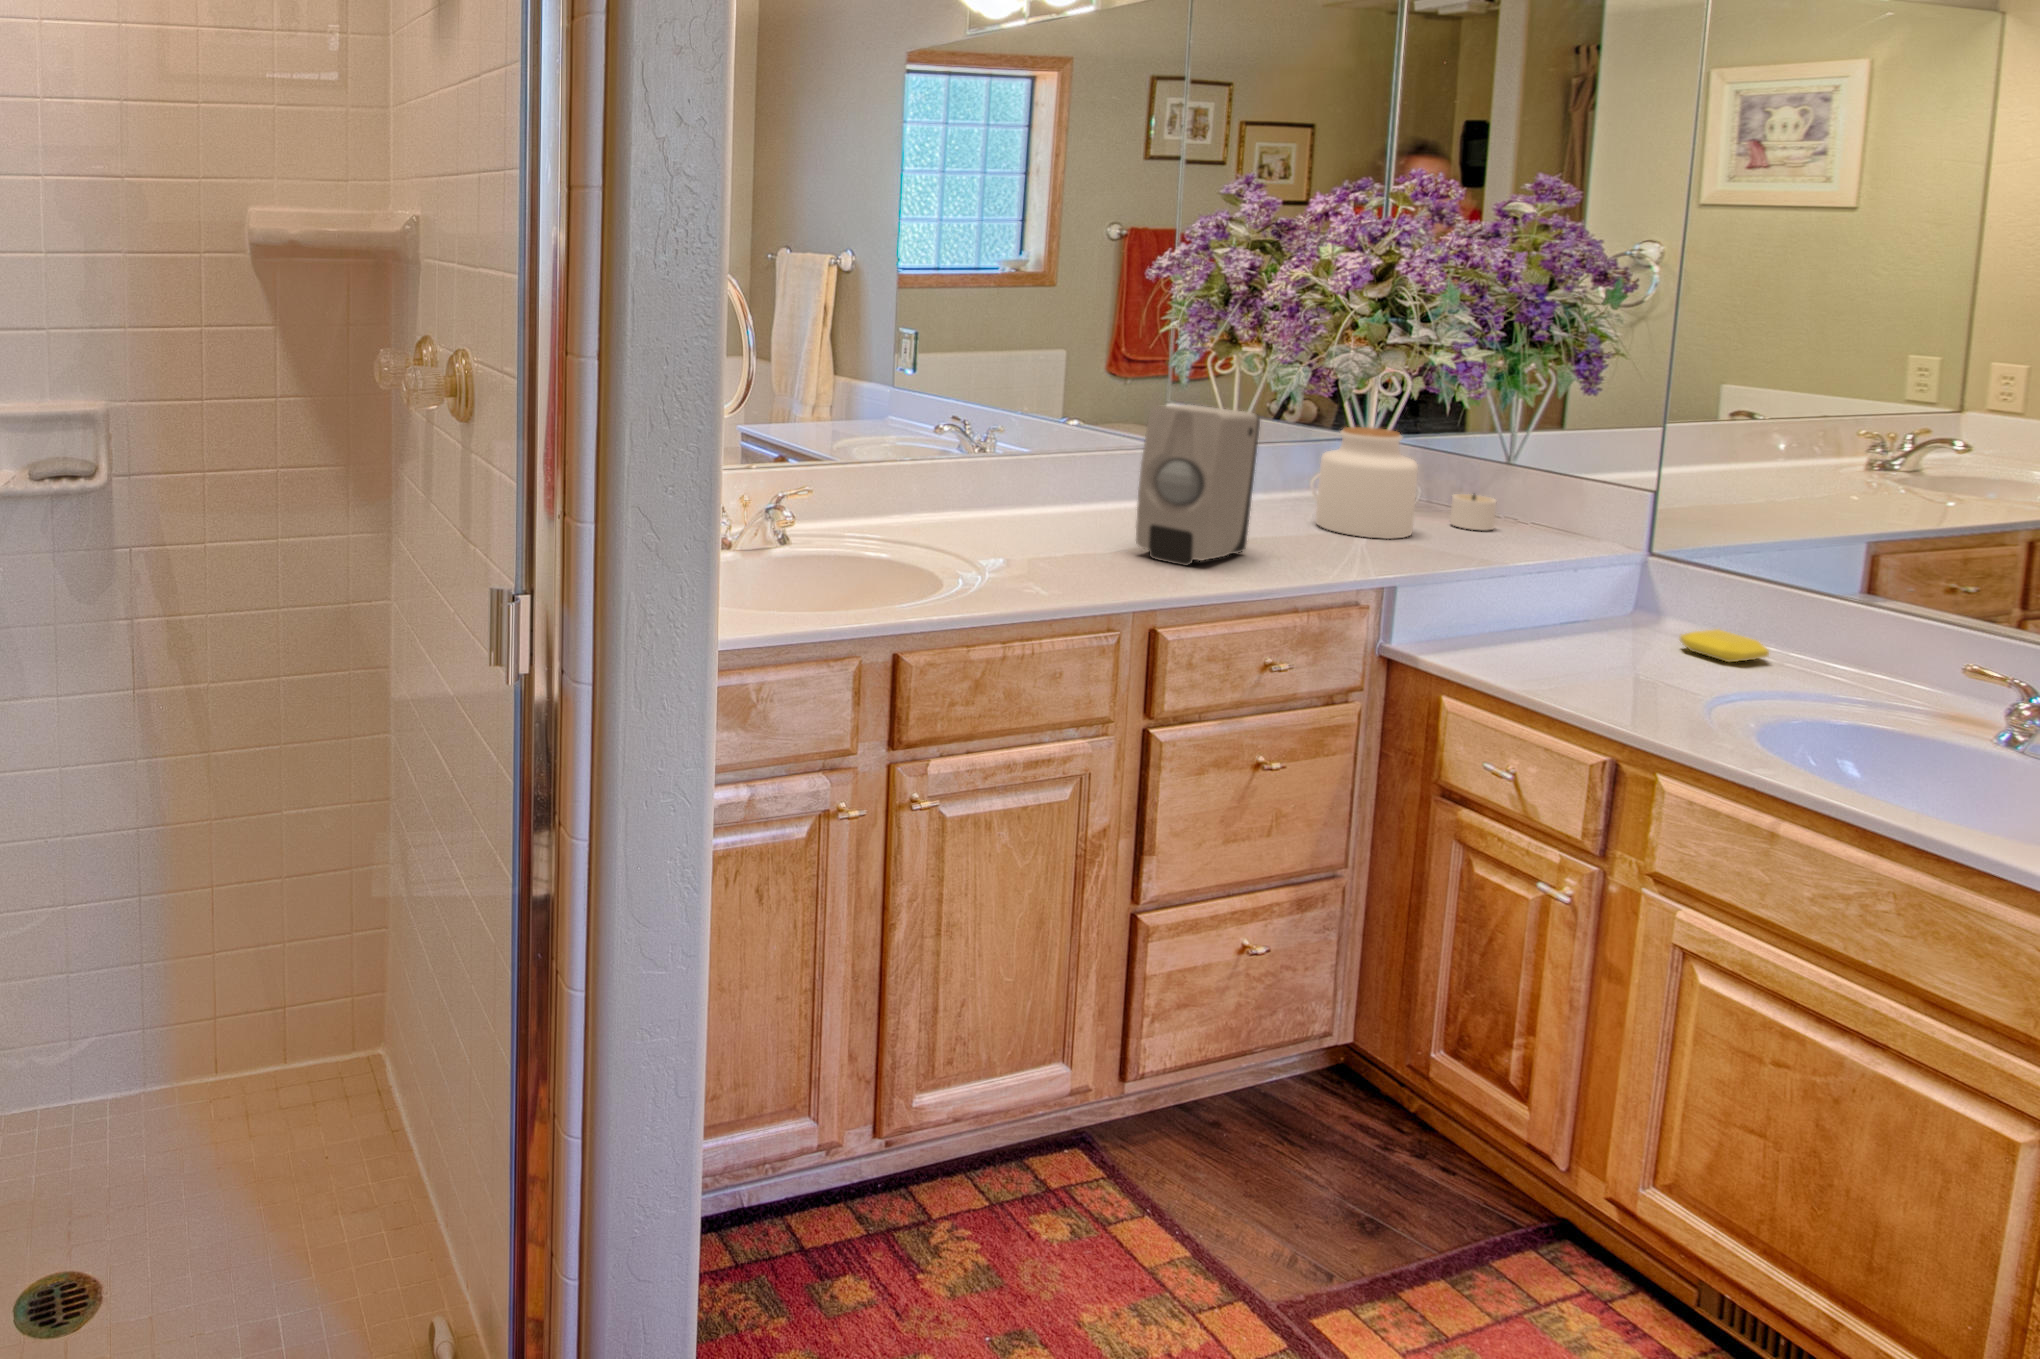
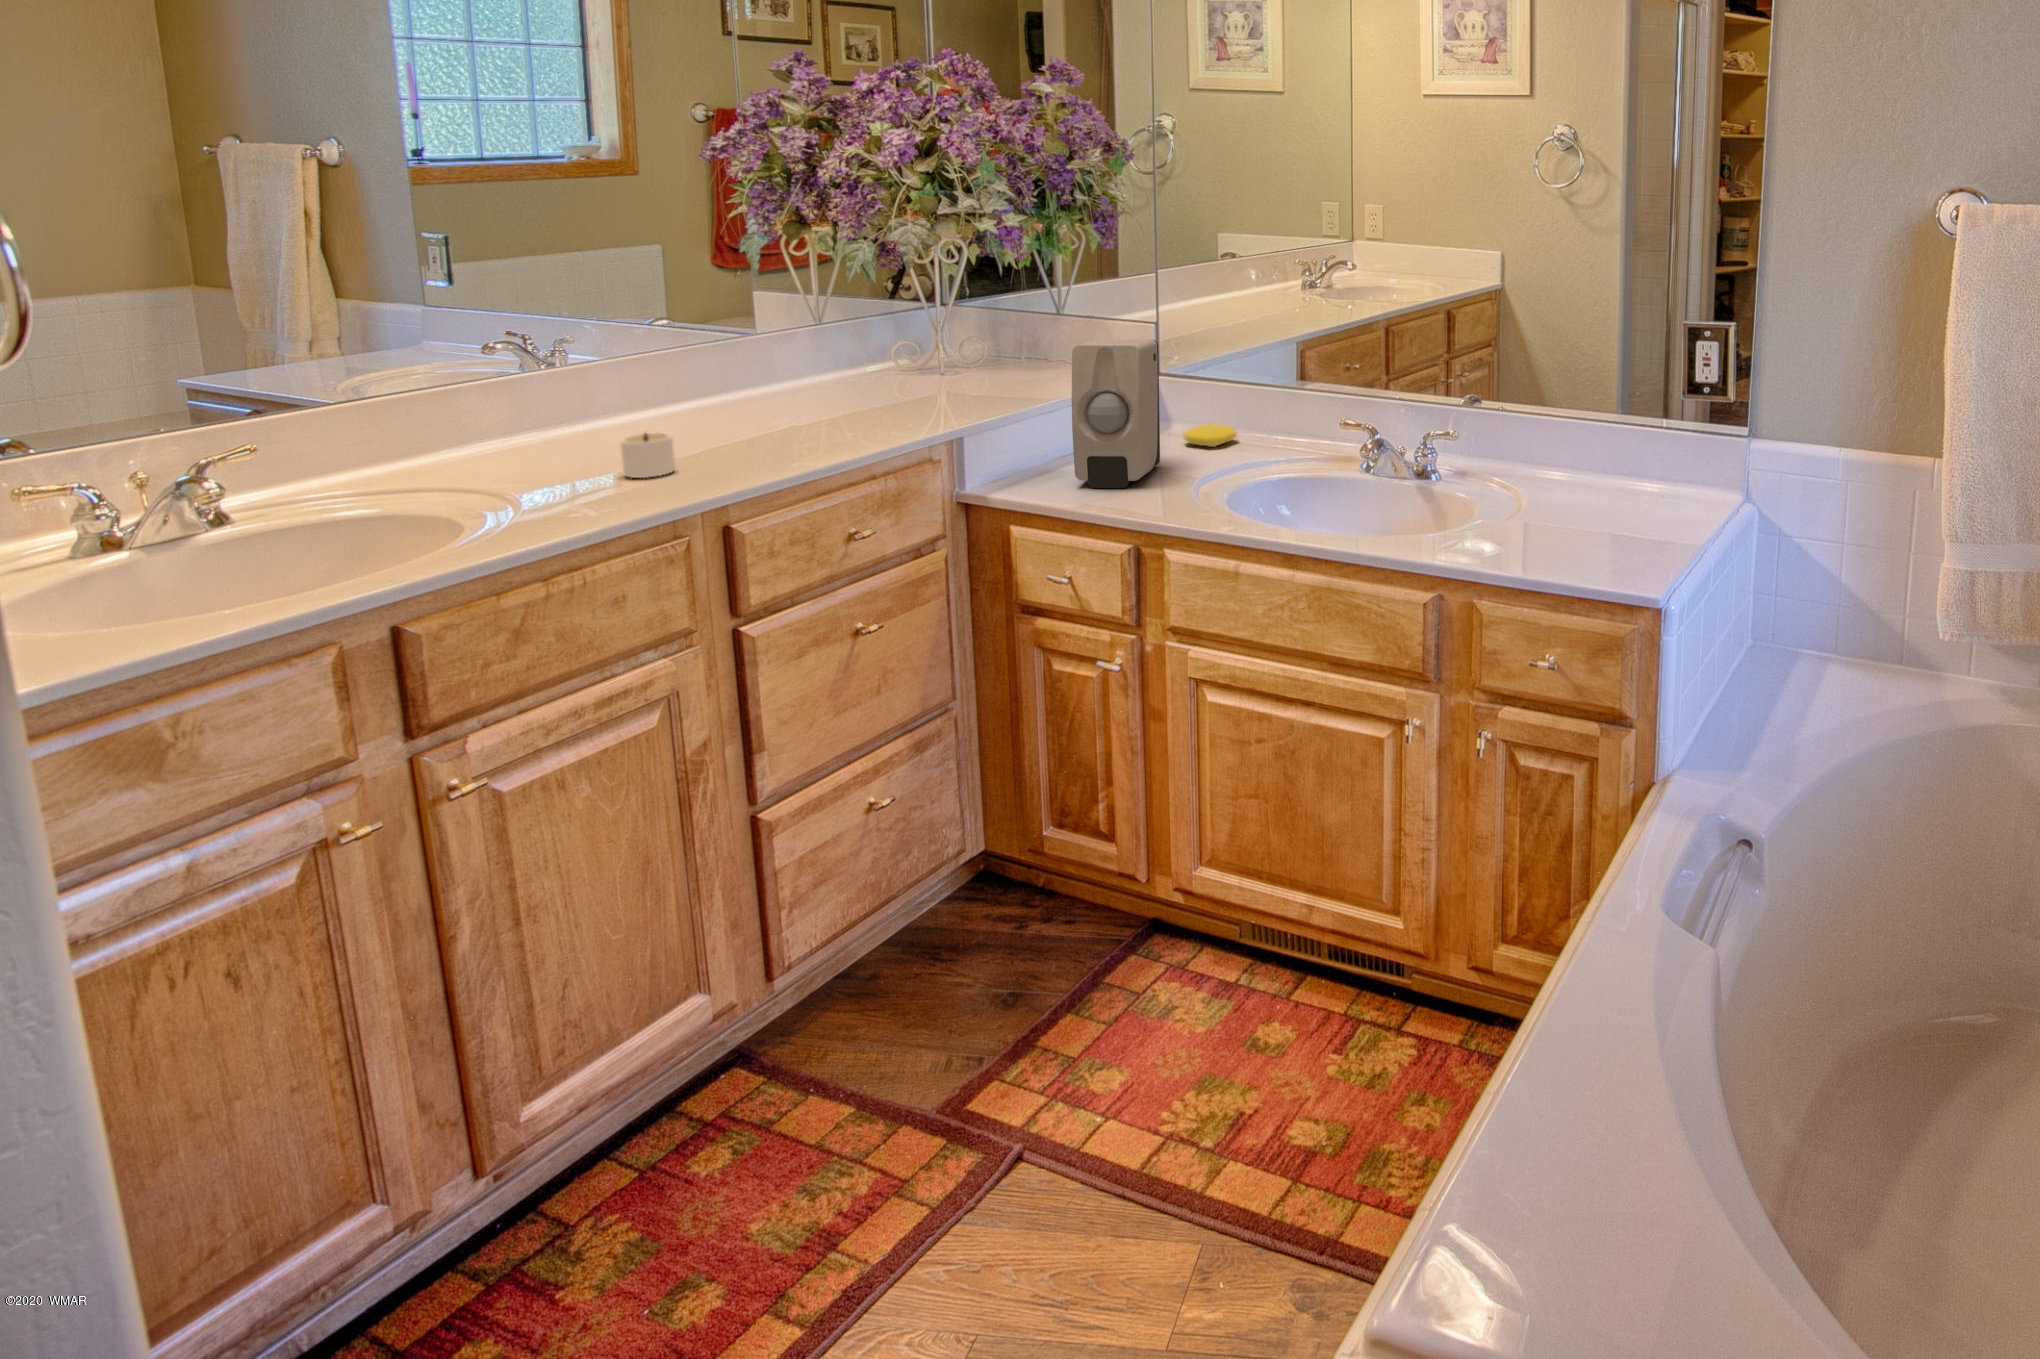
soap dispenser: present [1136,405,1260,566] -> present [1072,339,1160,488]
jar: present [1316,427,1418,539] -> none [898,295,986,399]
candle: present [1450,494,1497,530] -> present [621,432,675,478]

